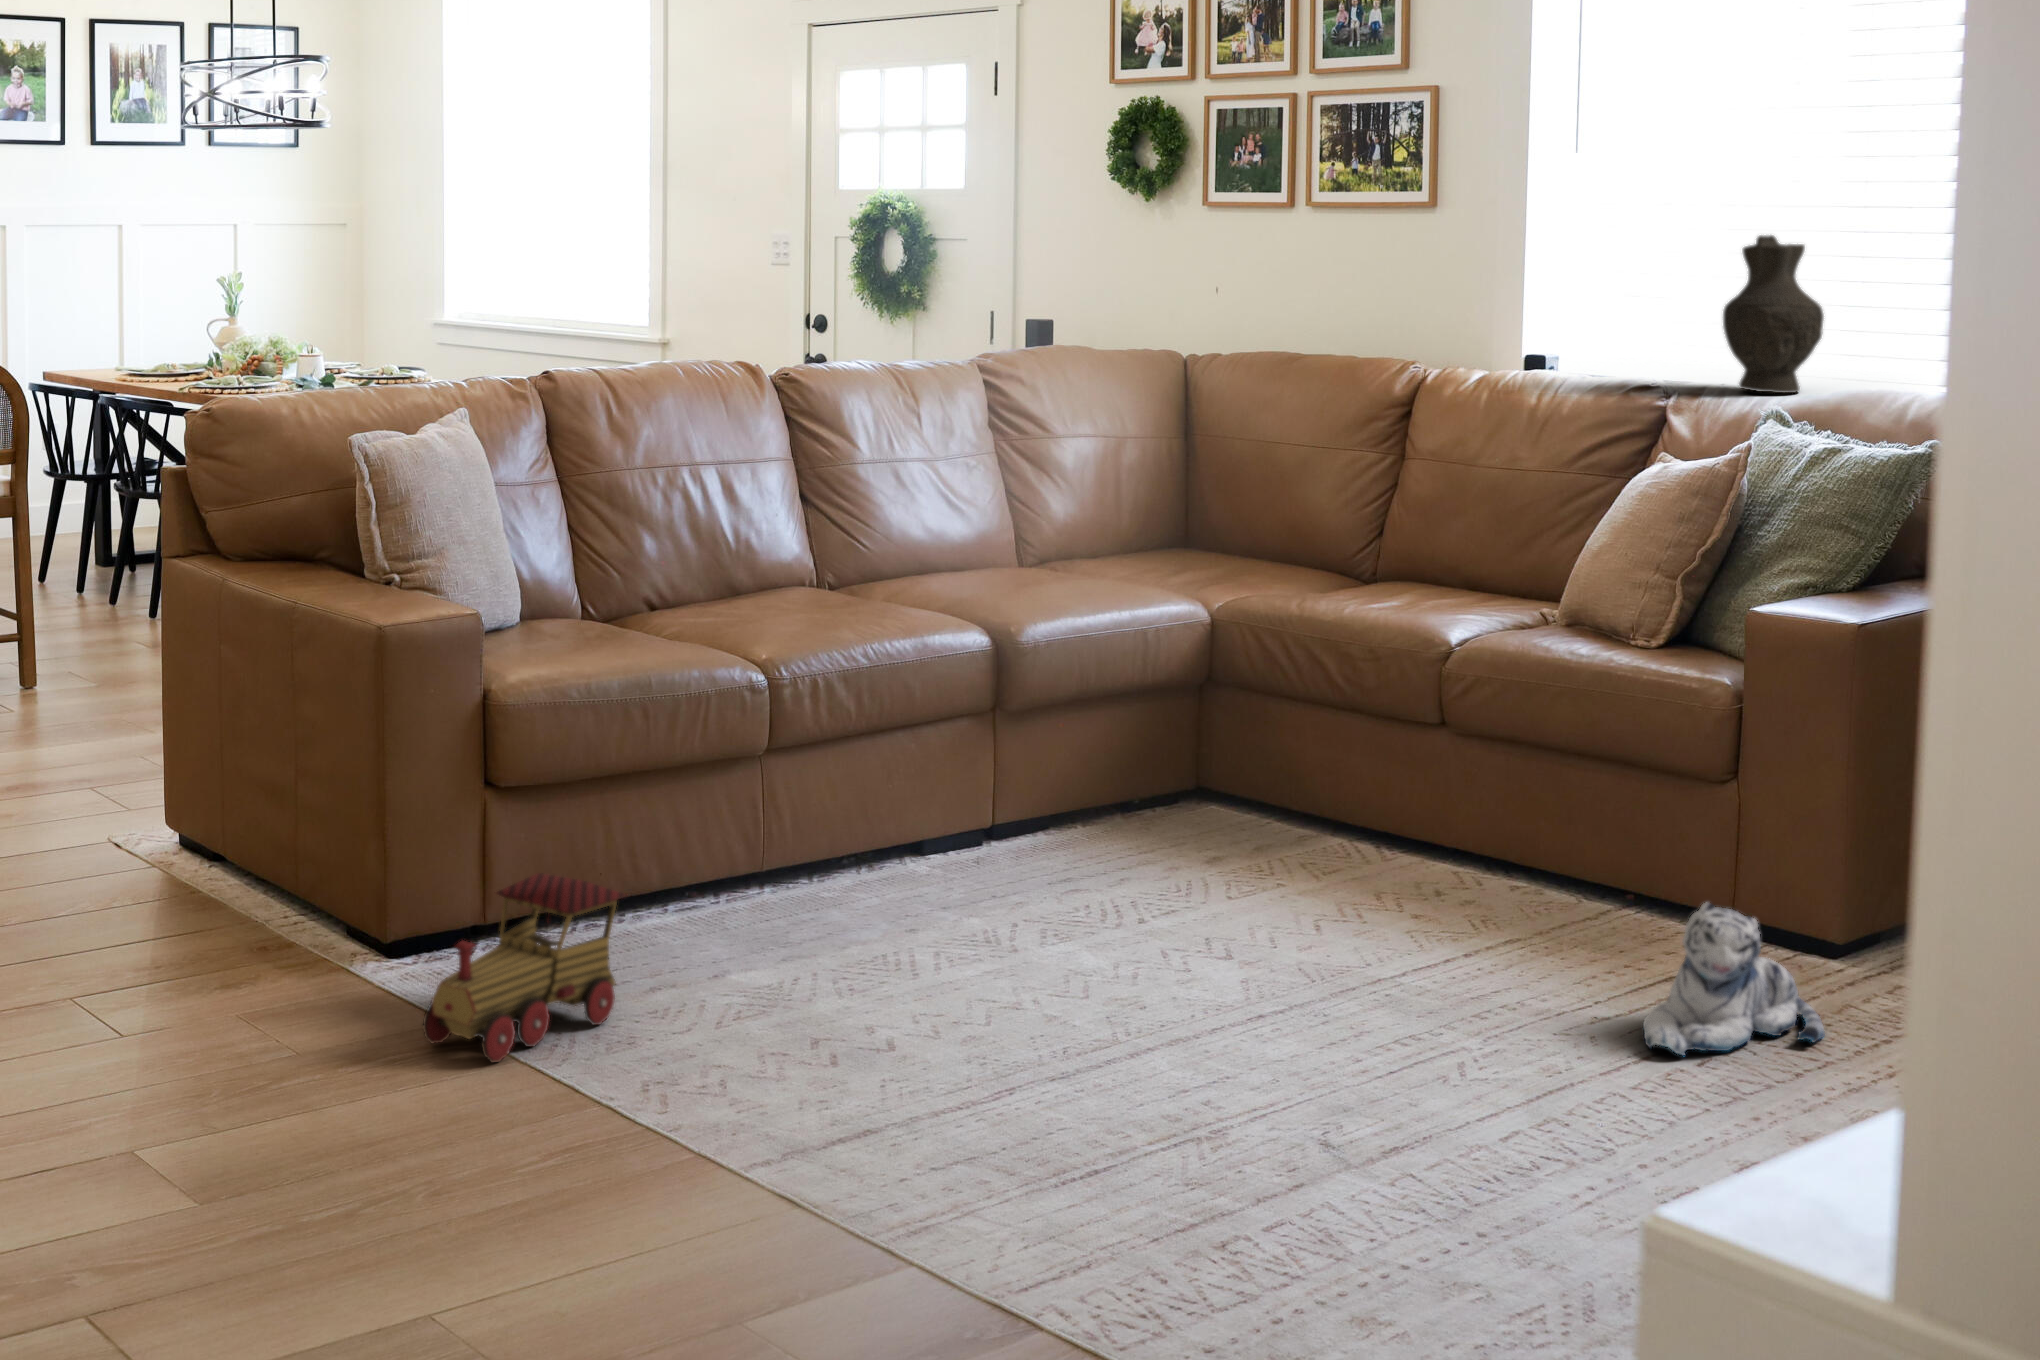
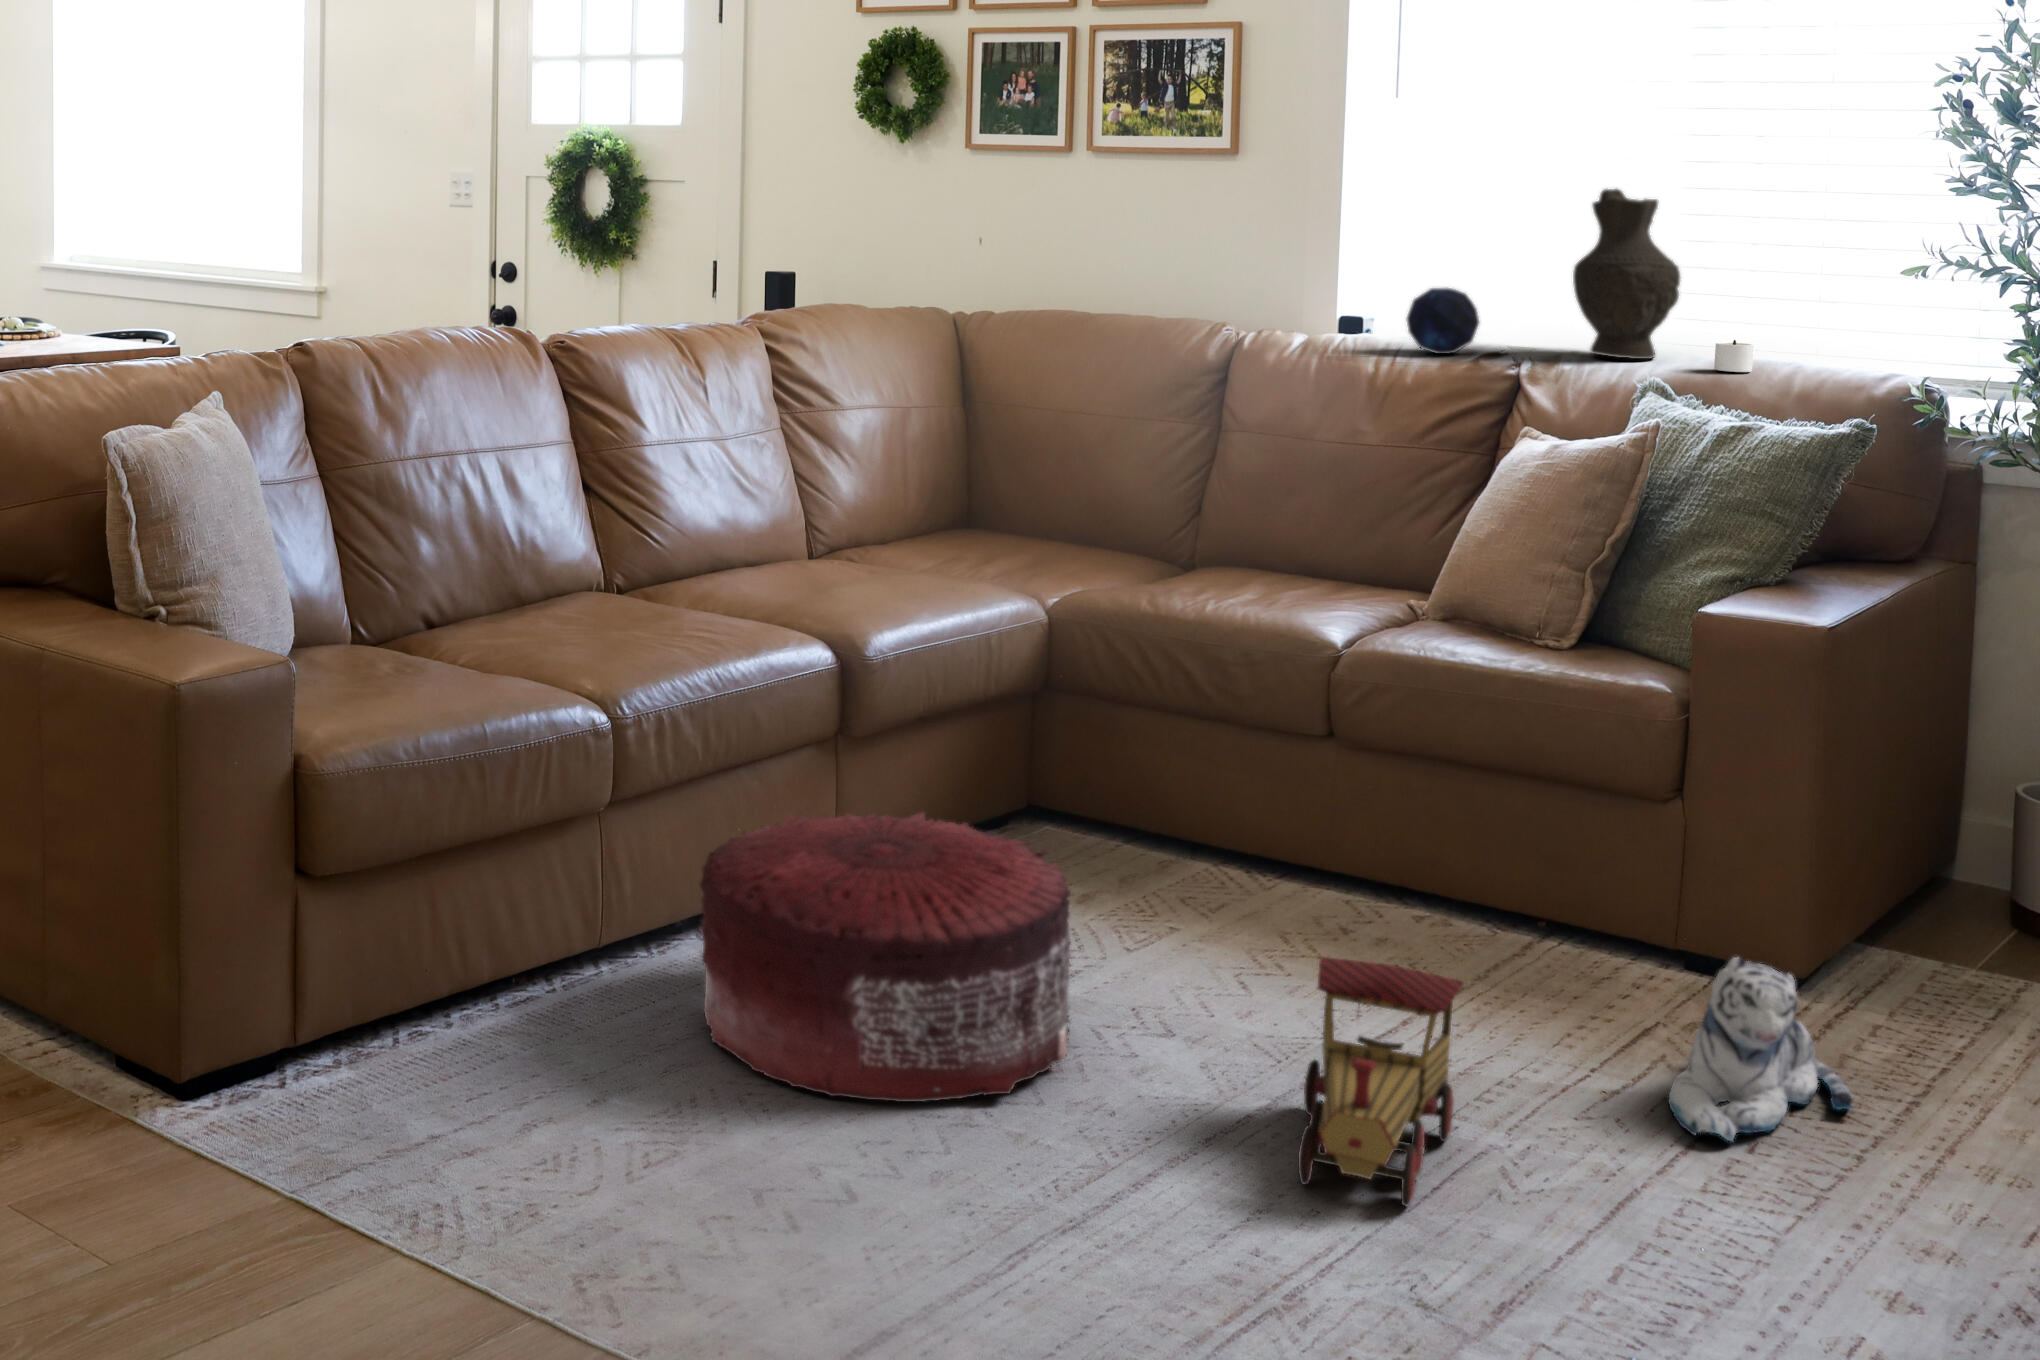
decorative orb: none [1565,328,1634,389] -> present [1407,288,1479,354]
candle: none [1842,374,1896,405] -> present [1714,340,1754,372]
pouf: none [818,762,1136,985] -> present [700,812,1071,1102]
toy train: present [423,873,625,1062] -> present [1298,957,1464,1206]

